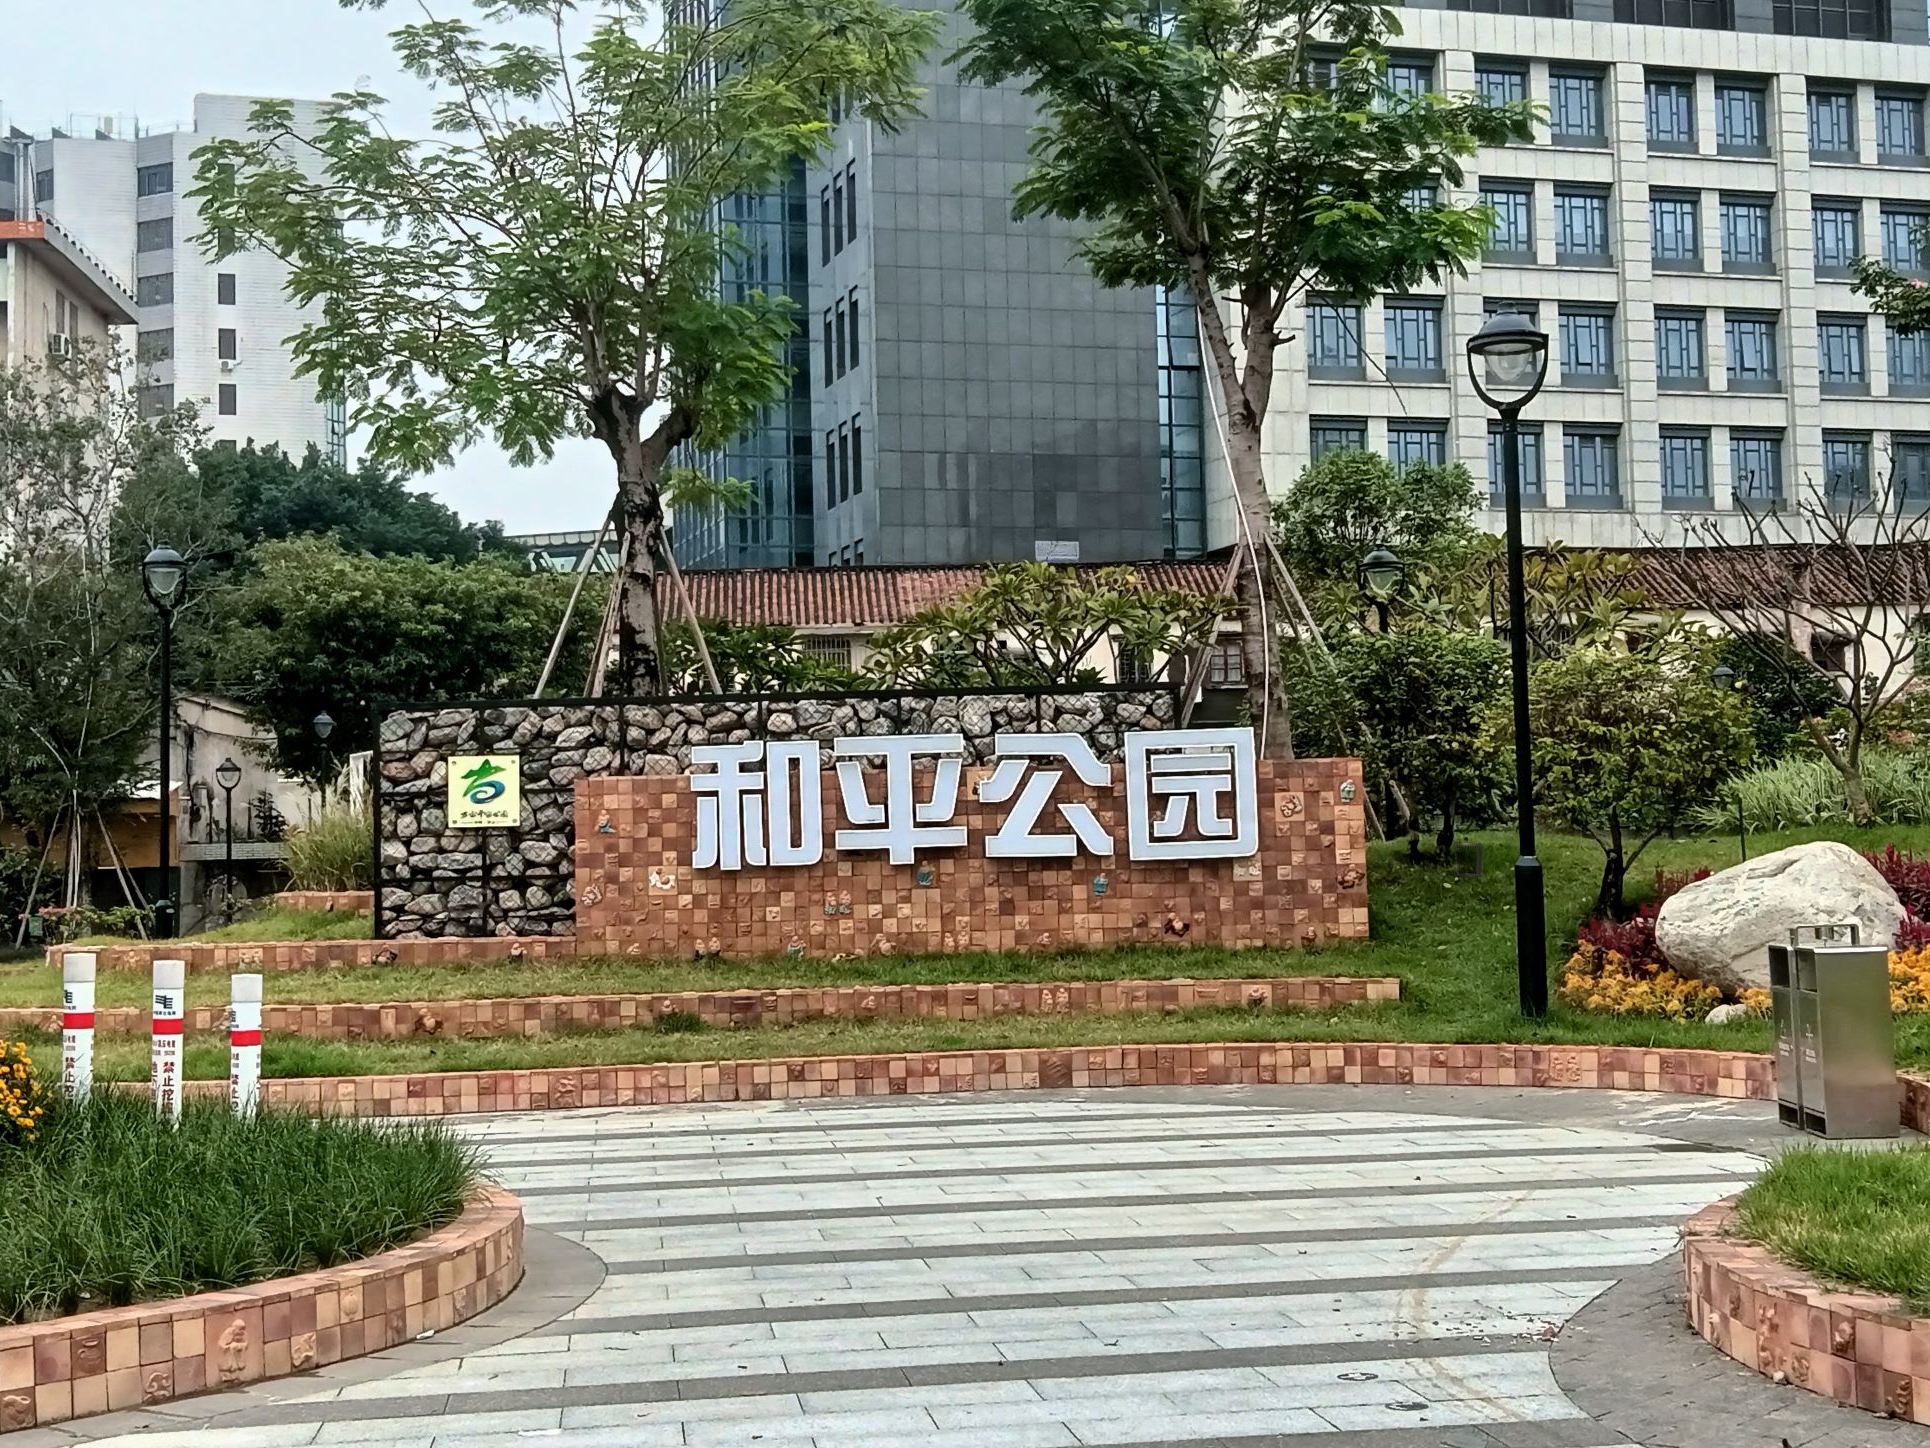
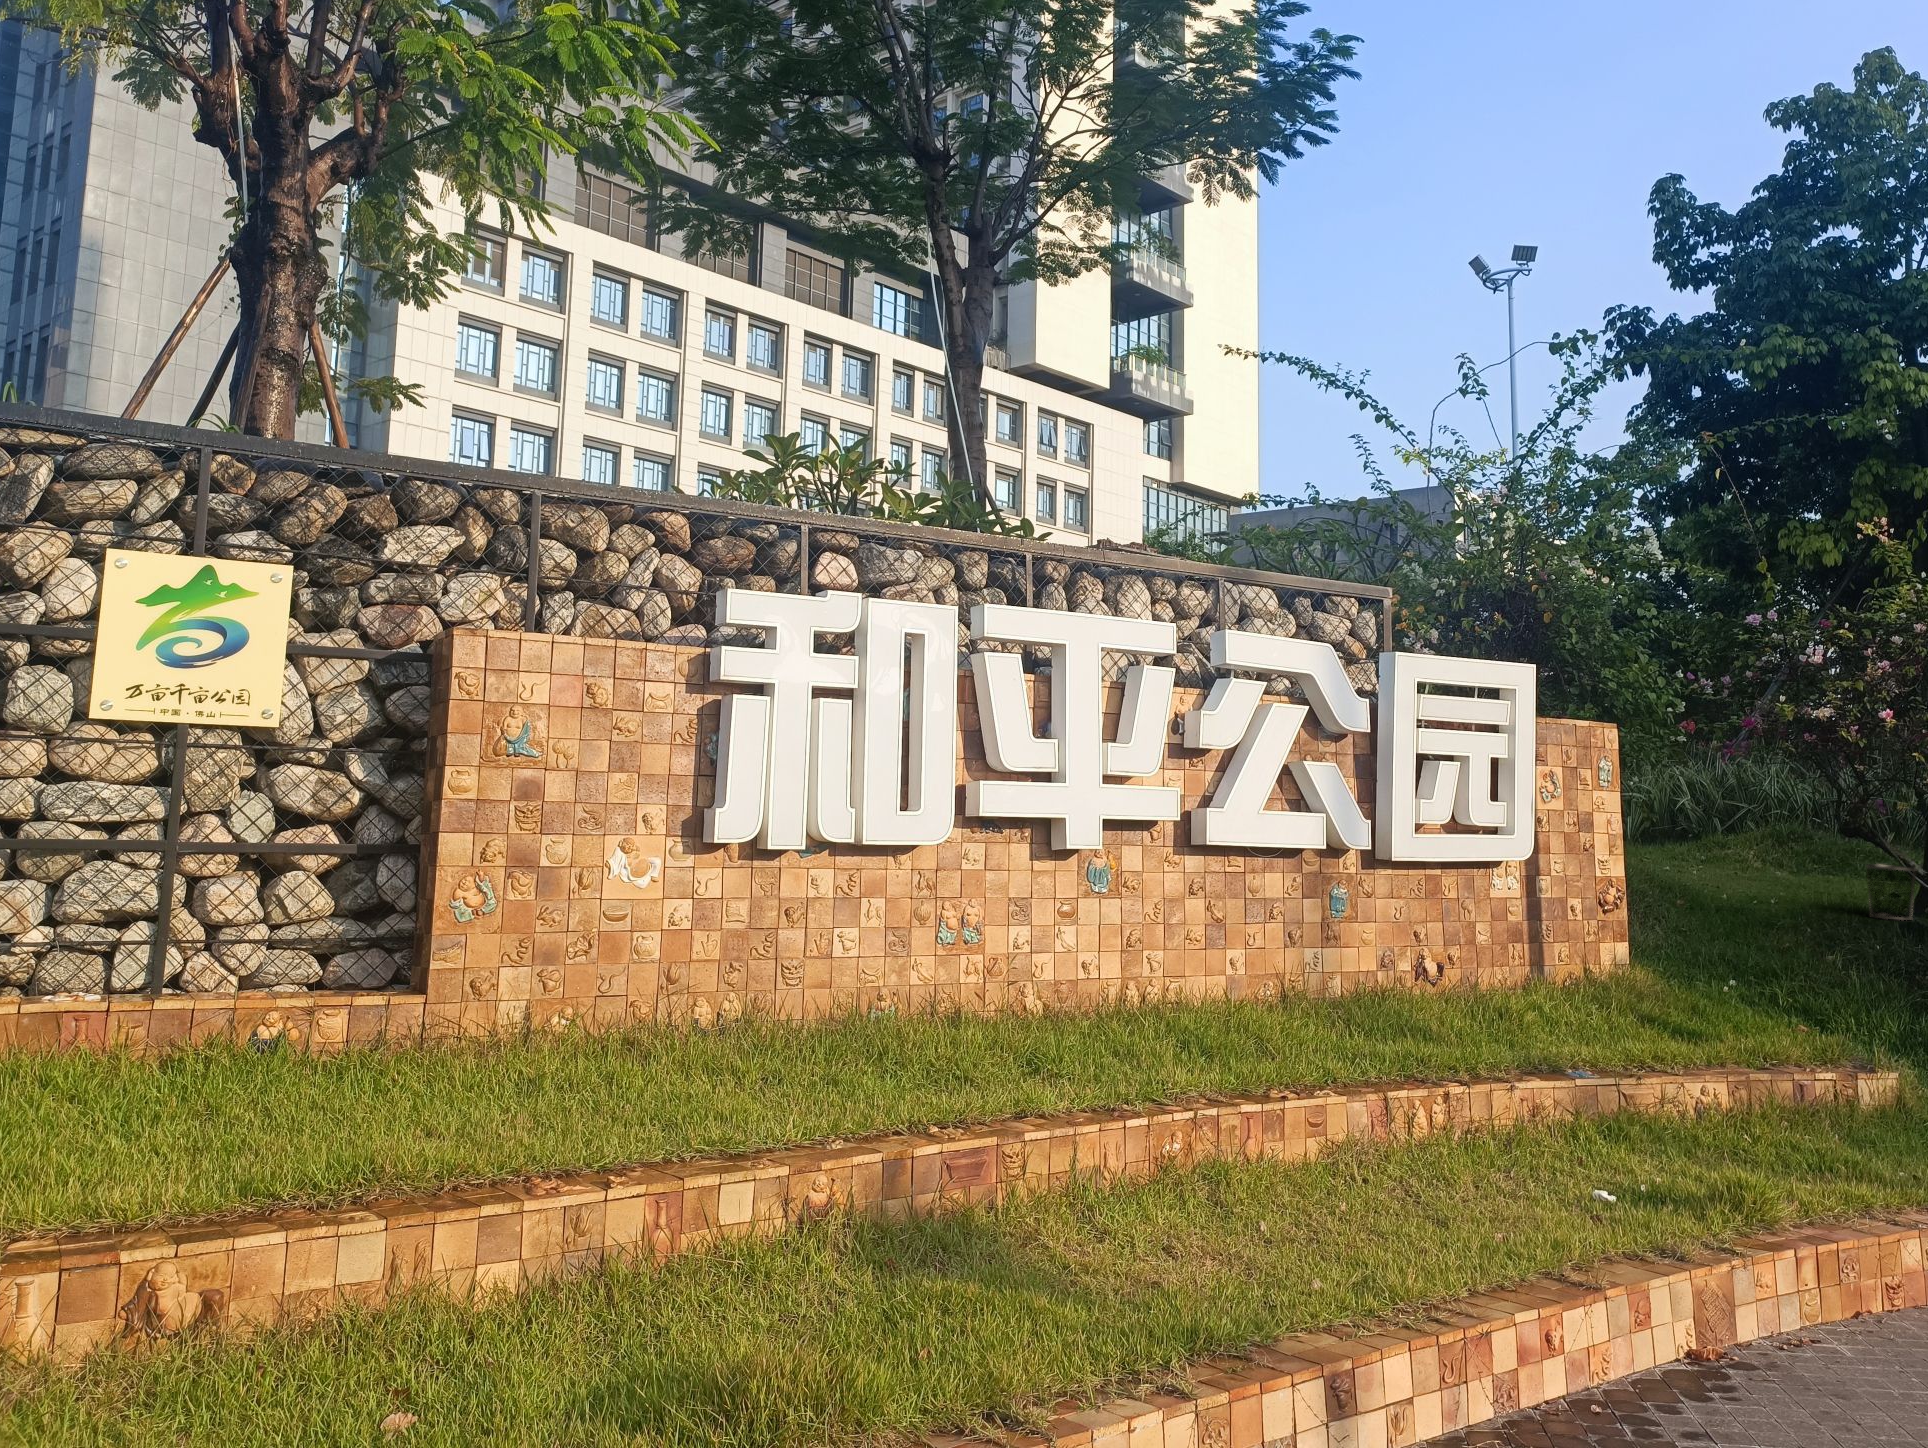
potted plant: present [443,888,488,936] -> none [41,863,185,994]

